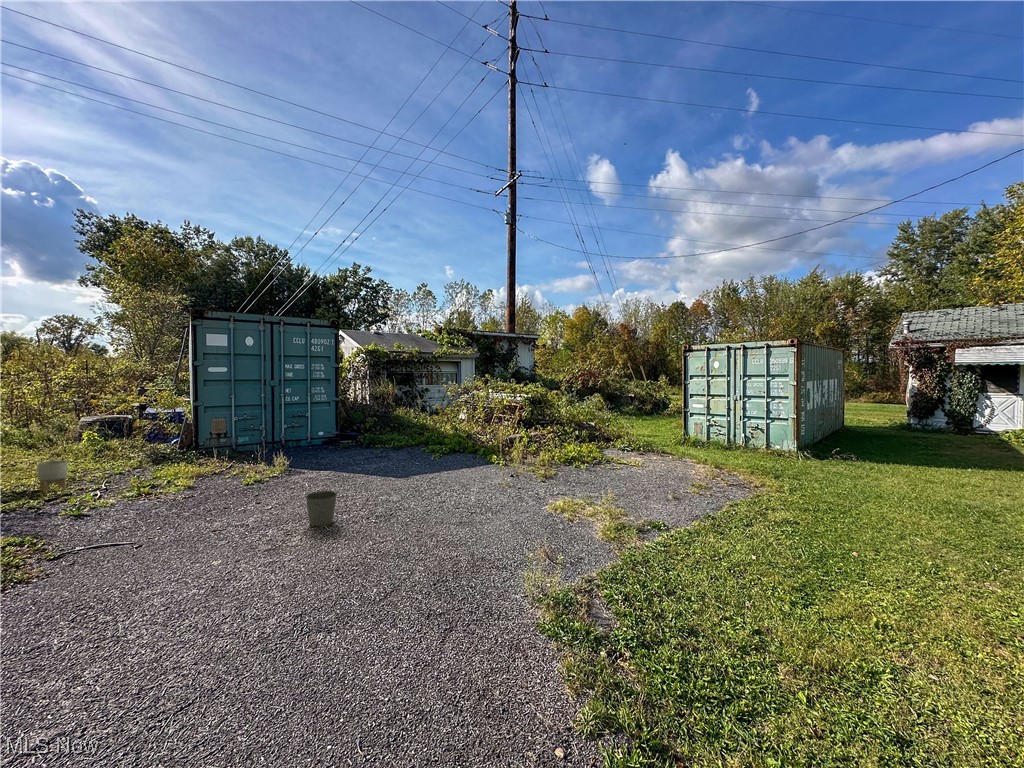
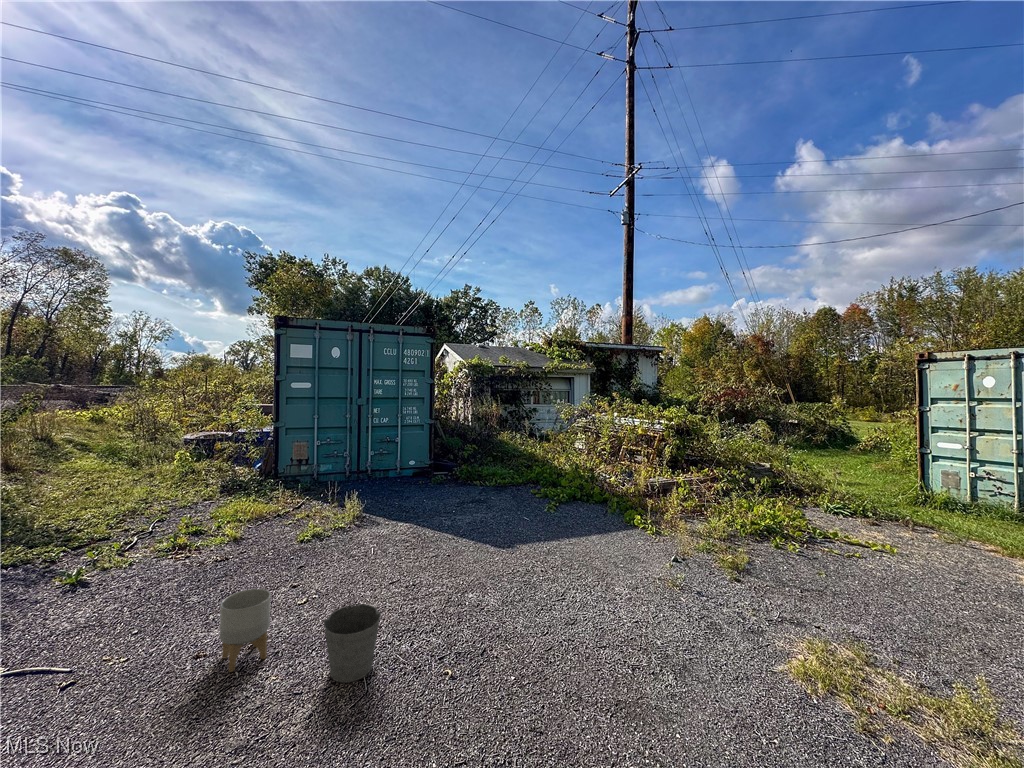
planter: present [38,460,67,493] -> present [219,589,271,672]

